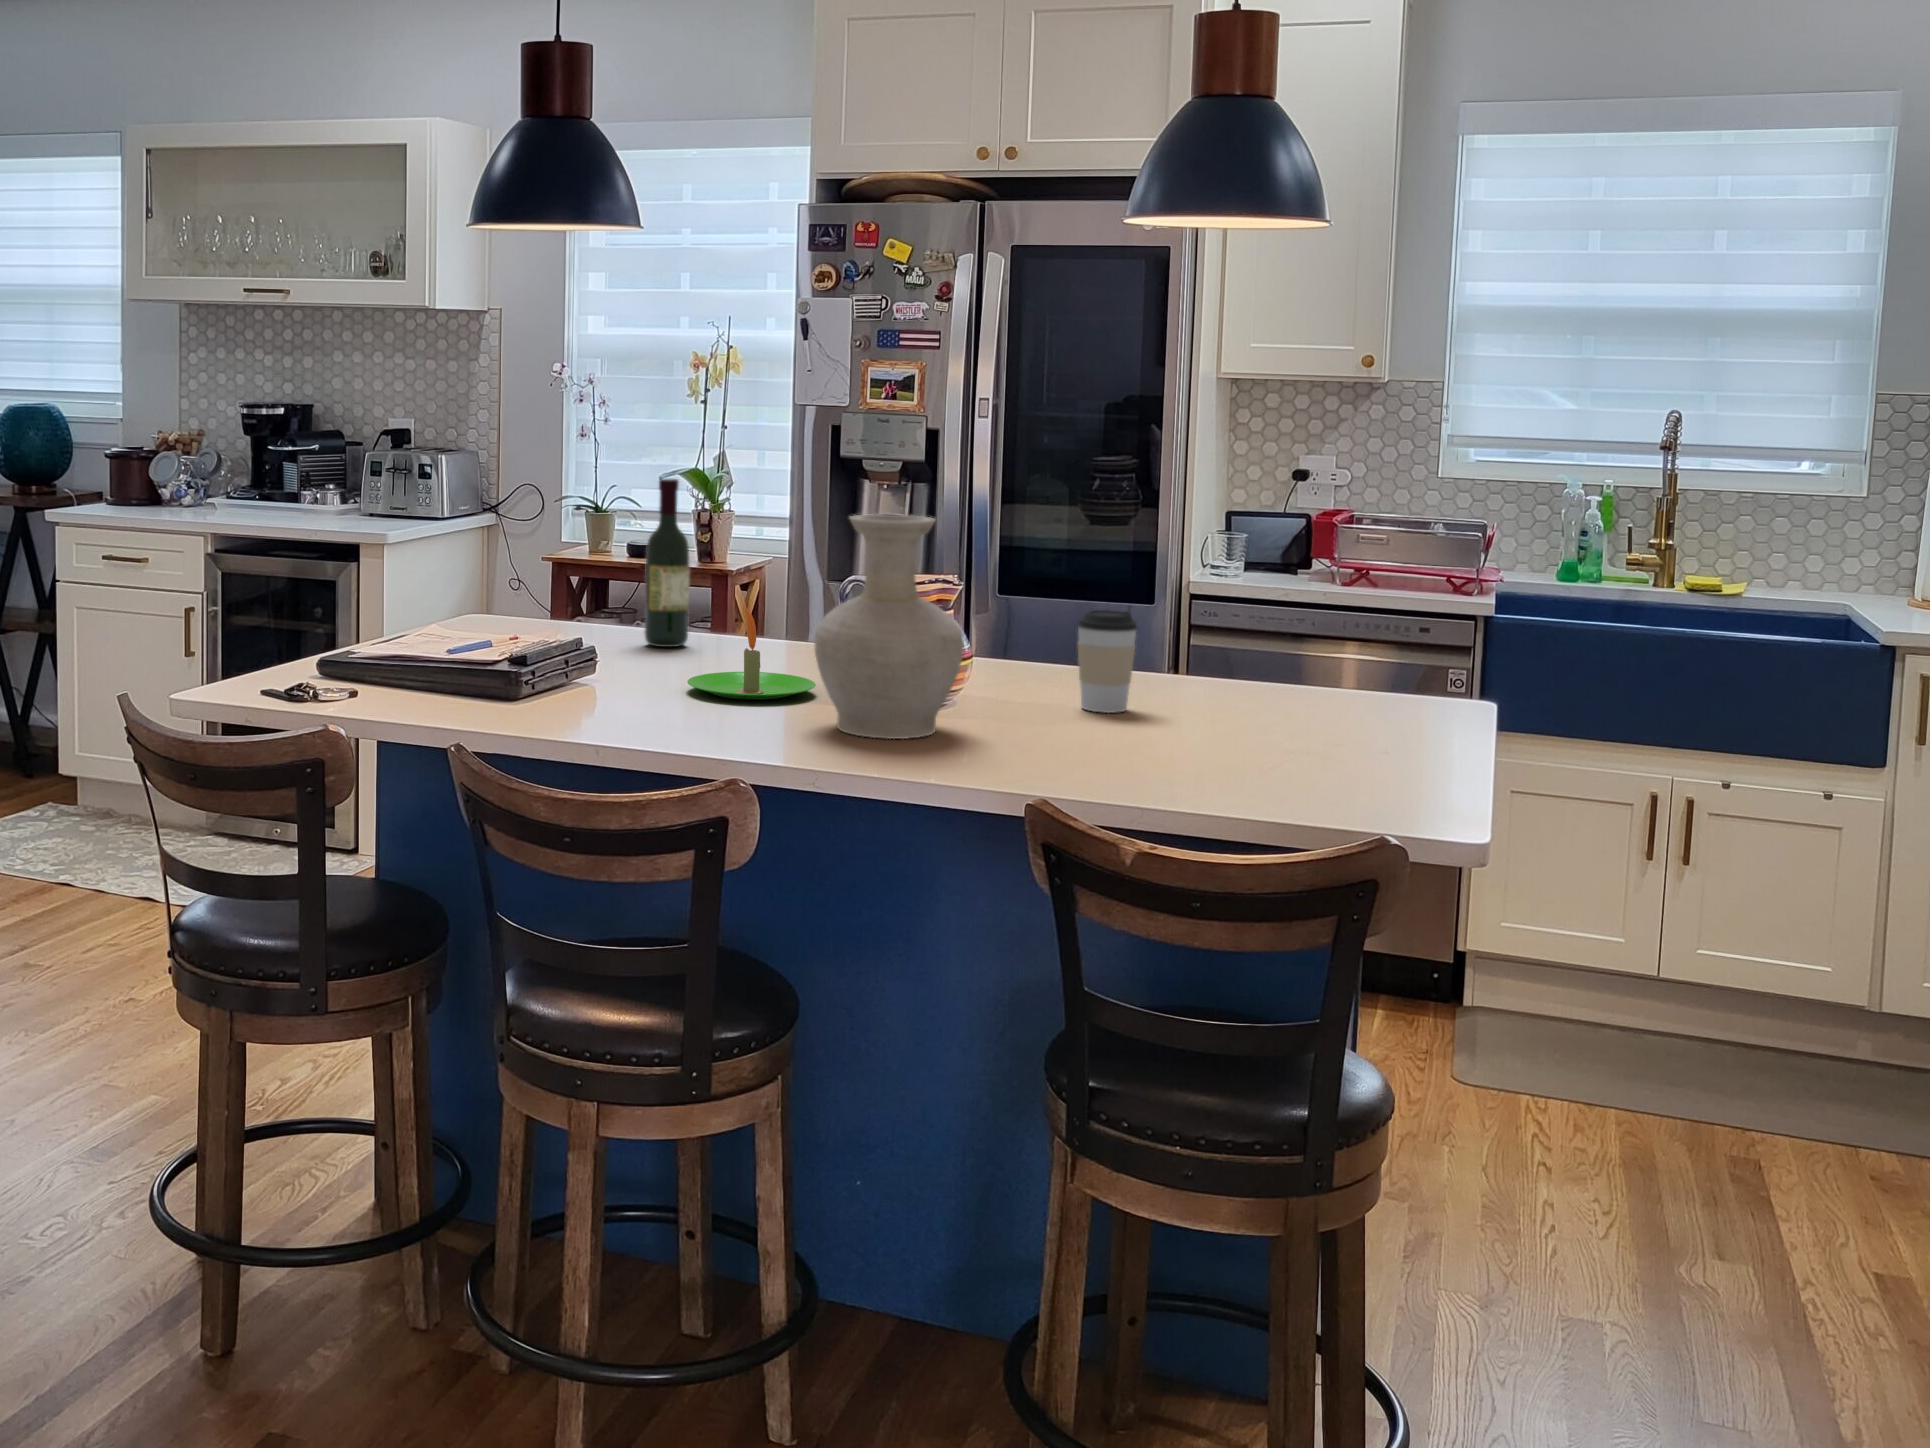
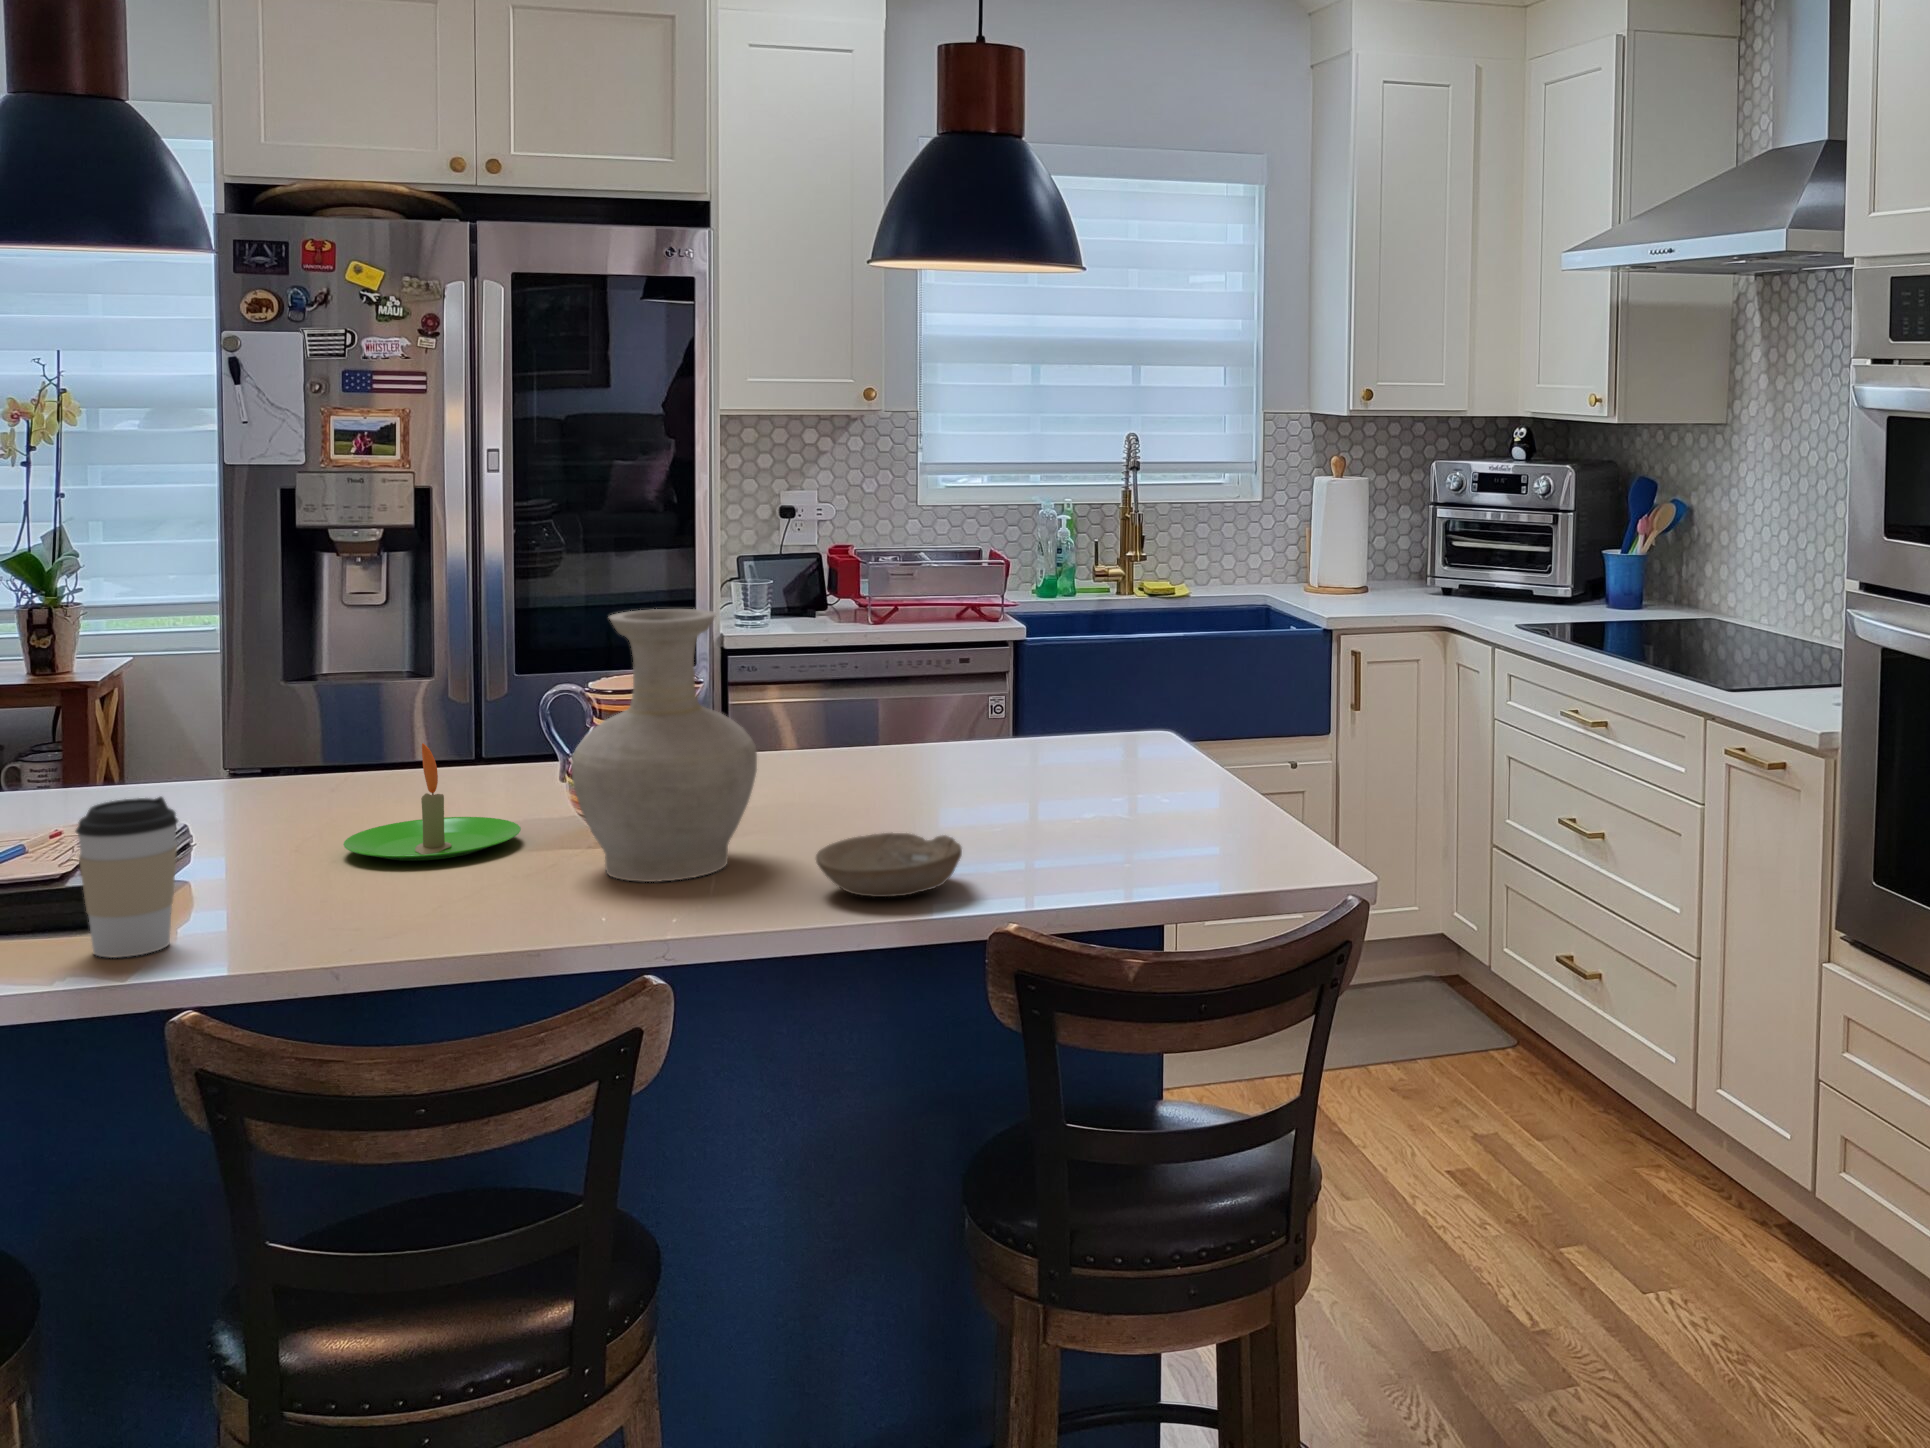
wine bottle: present [644,479,690,647] -> none [183,581,251,804]
coffee cup: present [1077,610,1137,713] -> present [76,797,178,958]
bowl: none [961,724,1090,776] -> present [816,833,962,897]

